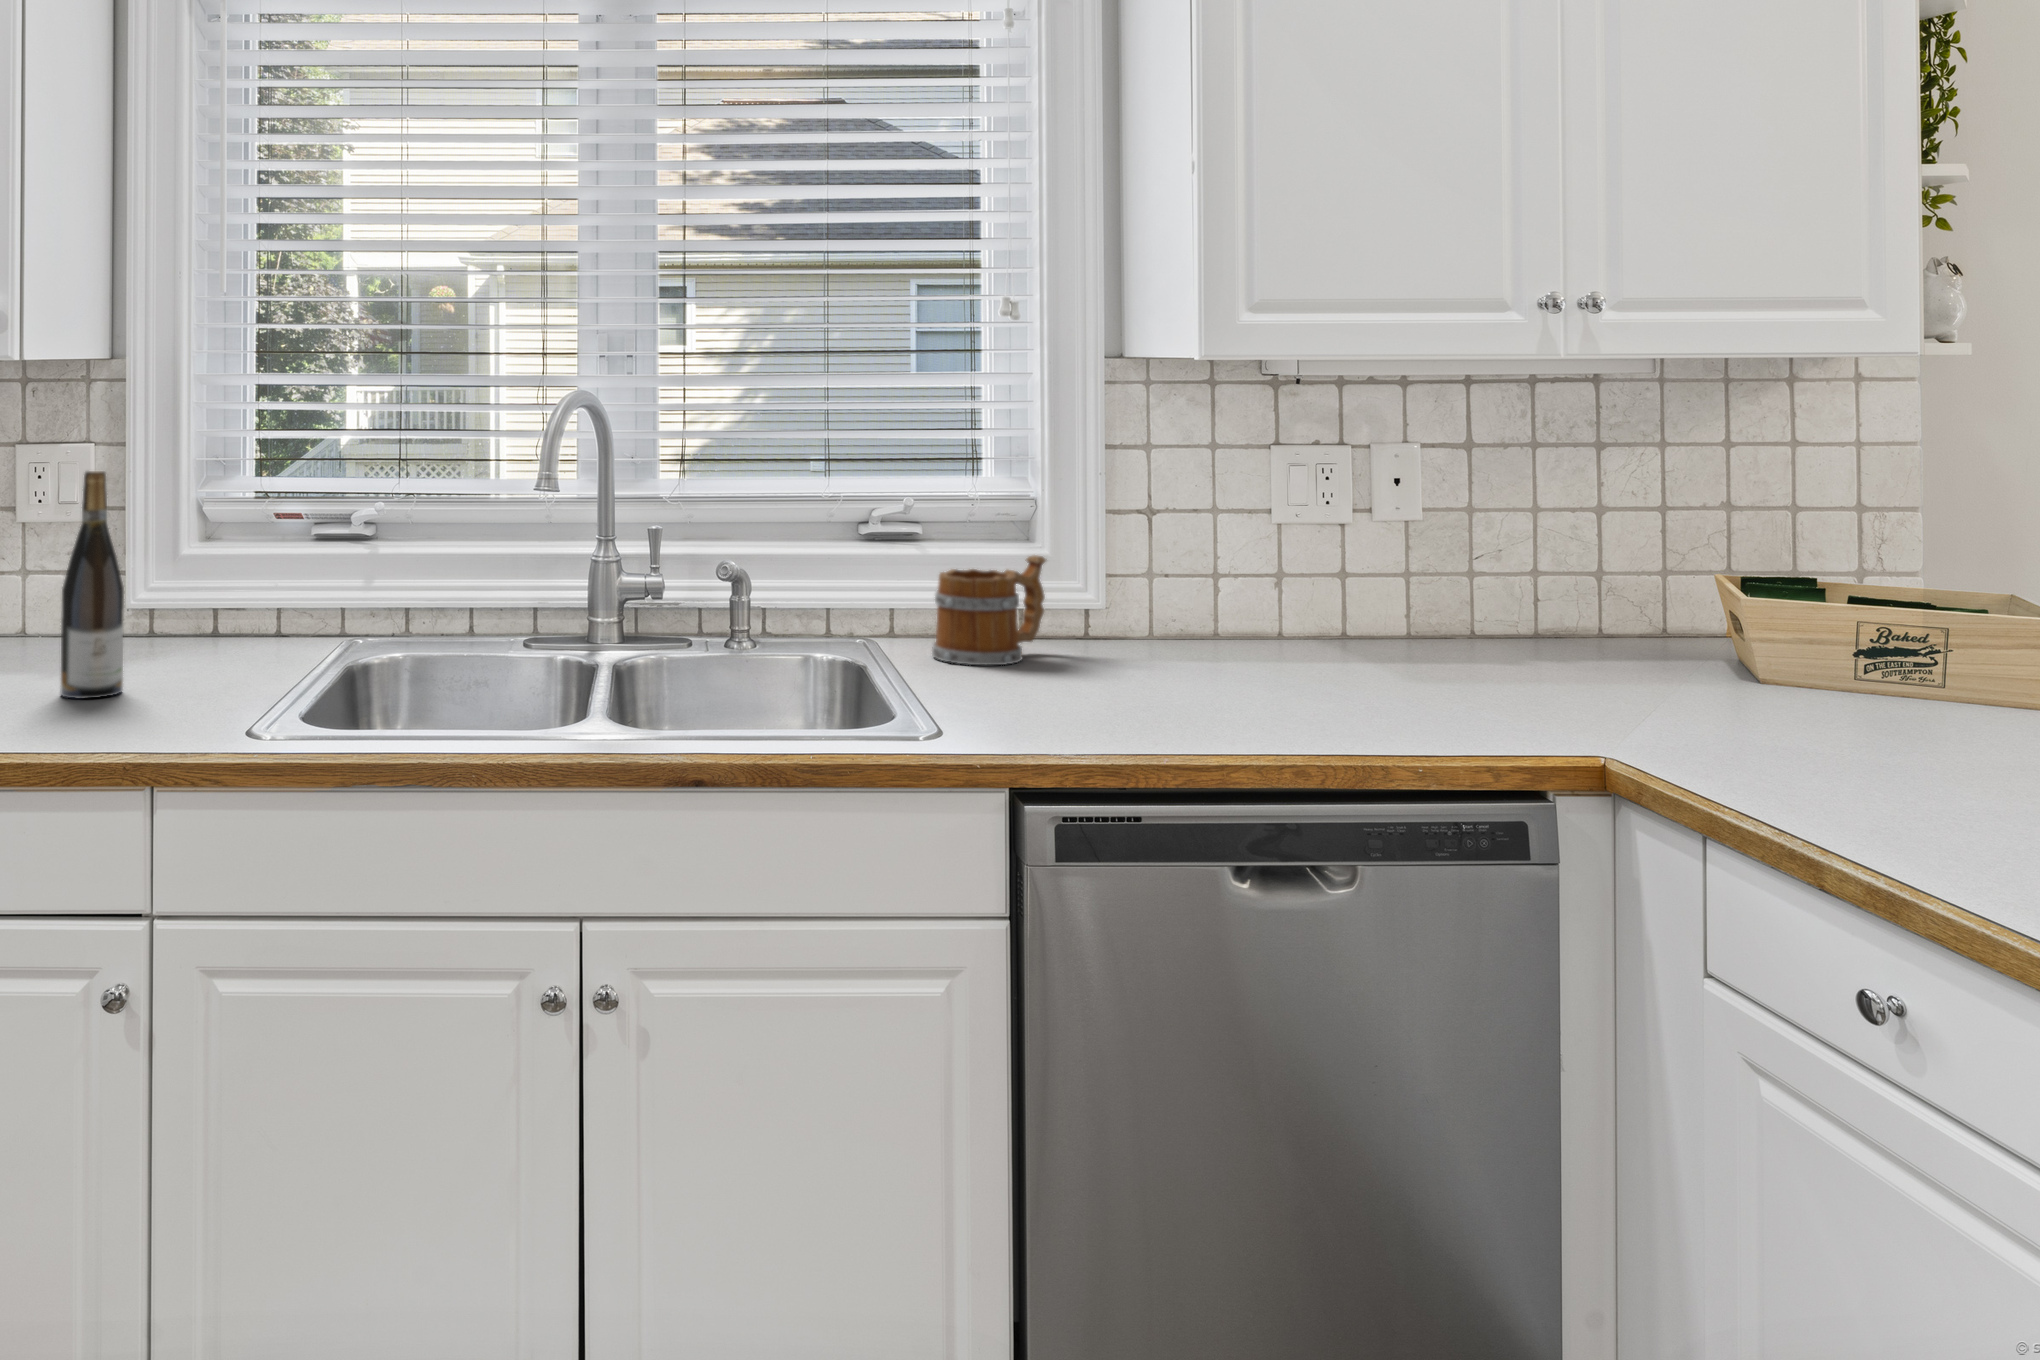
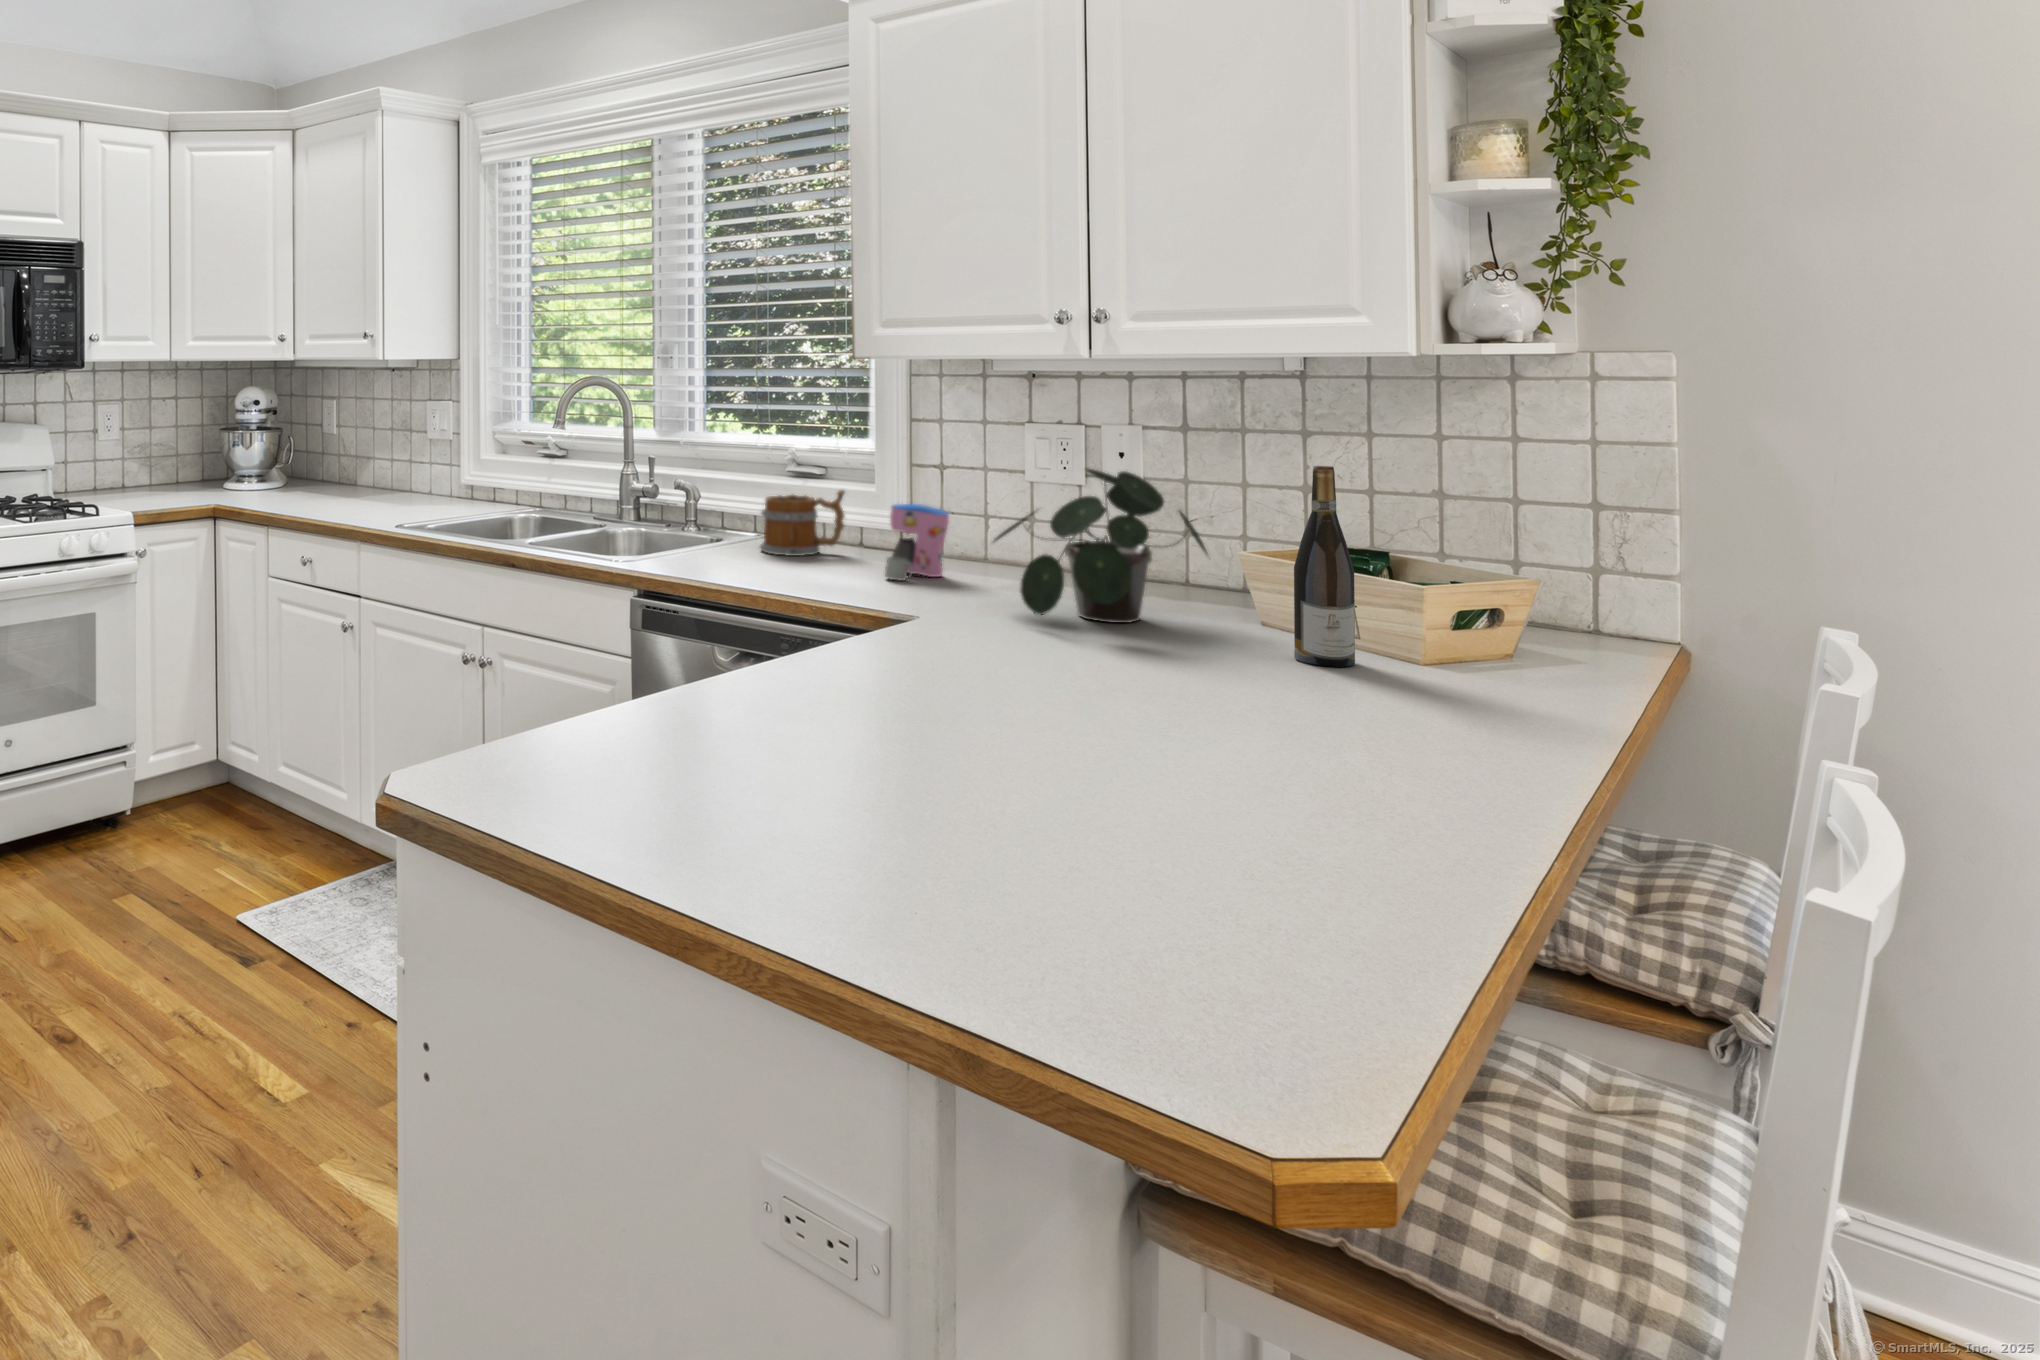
wine bottle: present [60,471,124,699] -> present [1294,466,1355,667]
potted plant: none [1464,496,1758,696] -> present [994,468,1210,623]
coffee maker: none [1149,565,1283,678] -> present [885,504,949,581]

